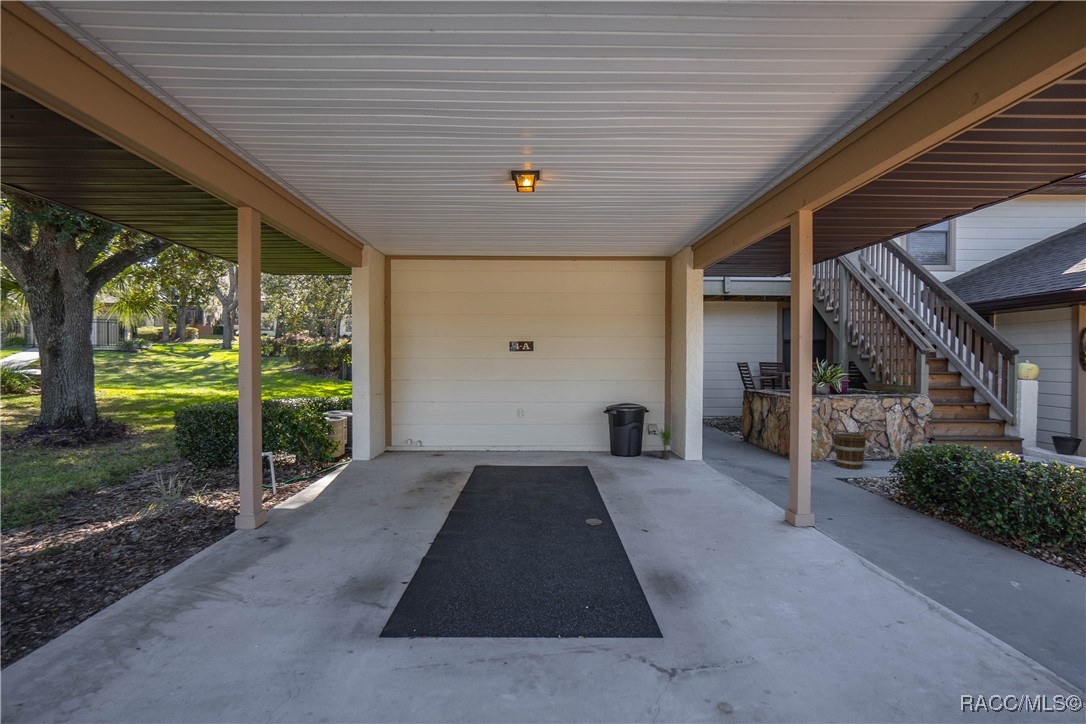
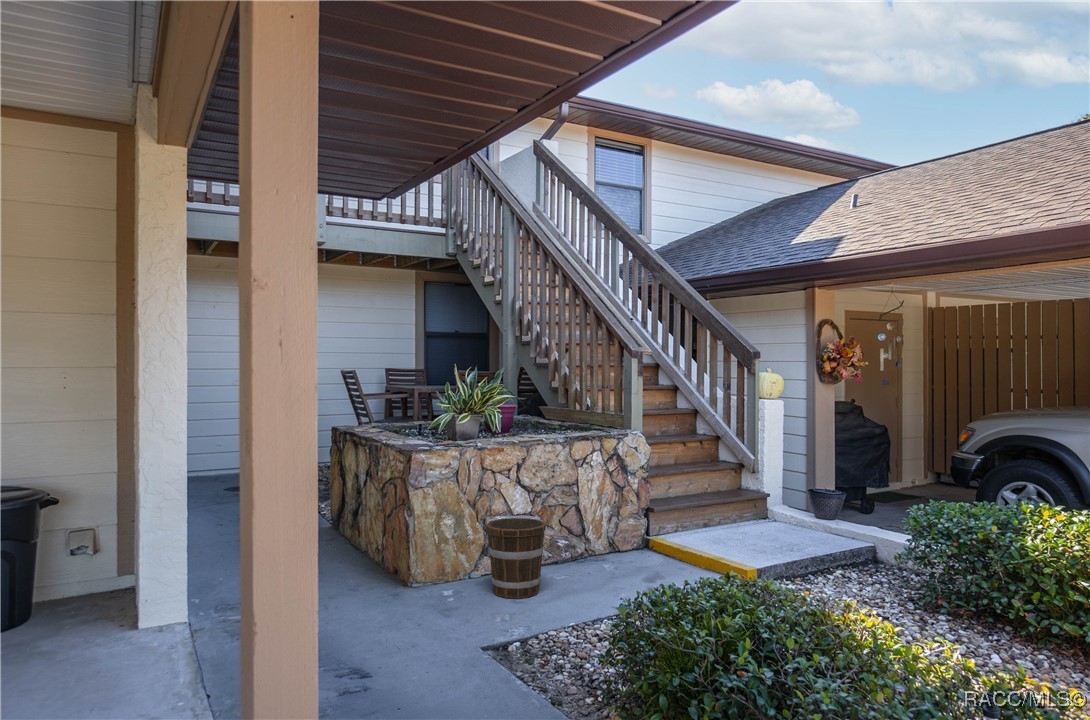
potted plant: present [659,425,672,459] -> none [28,538,101,648]

